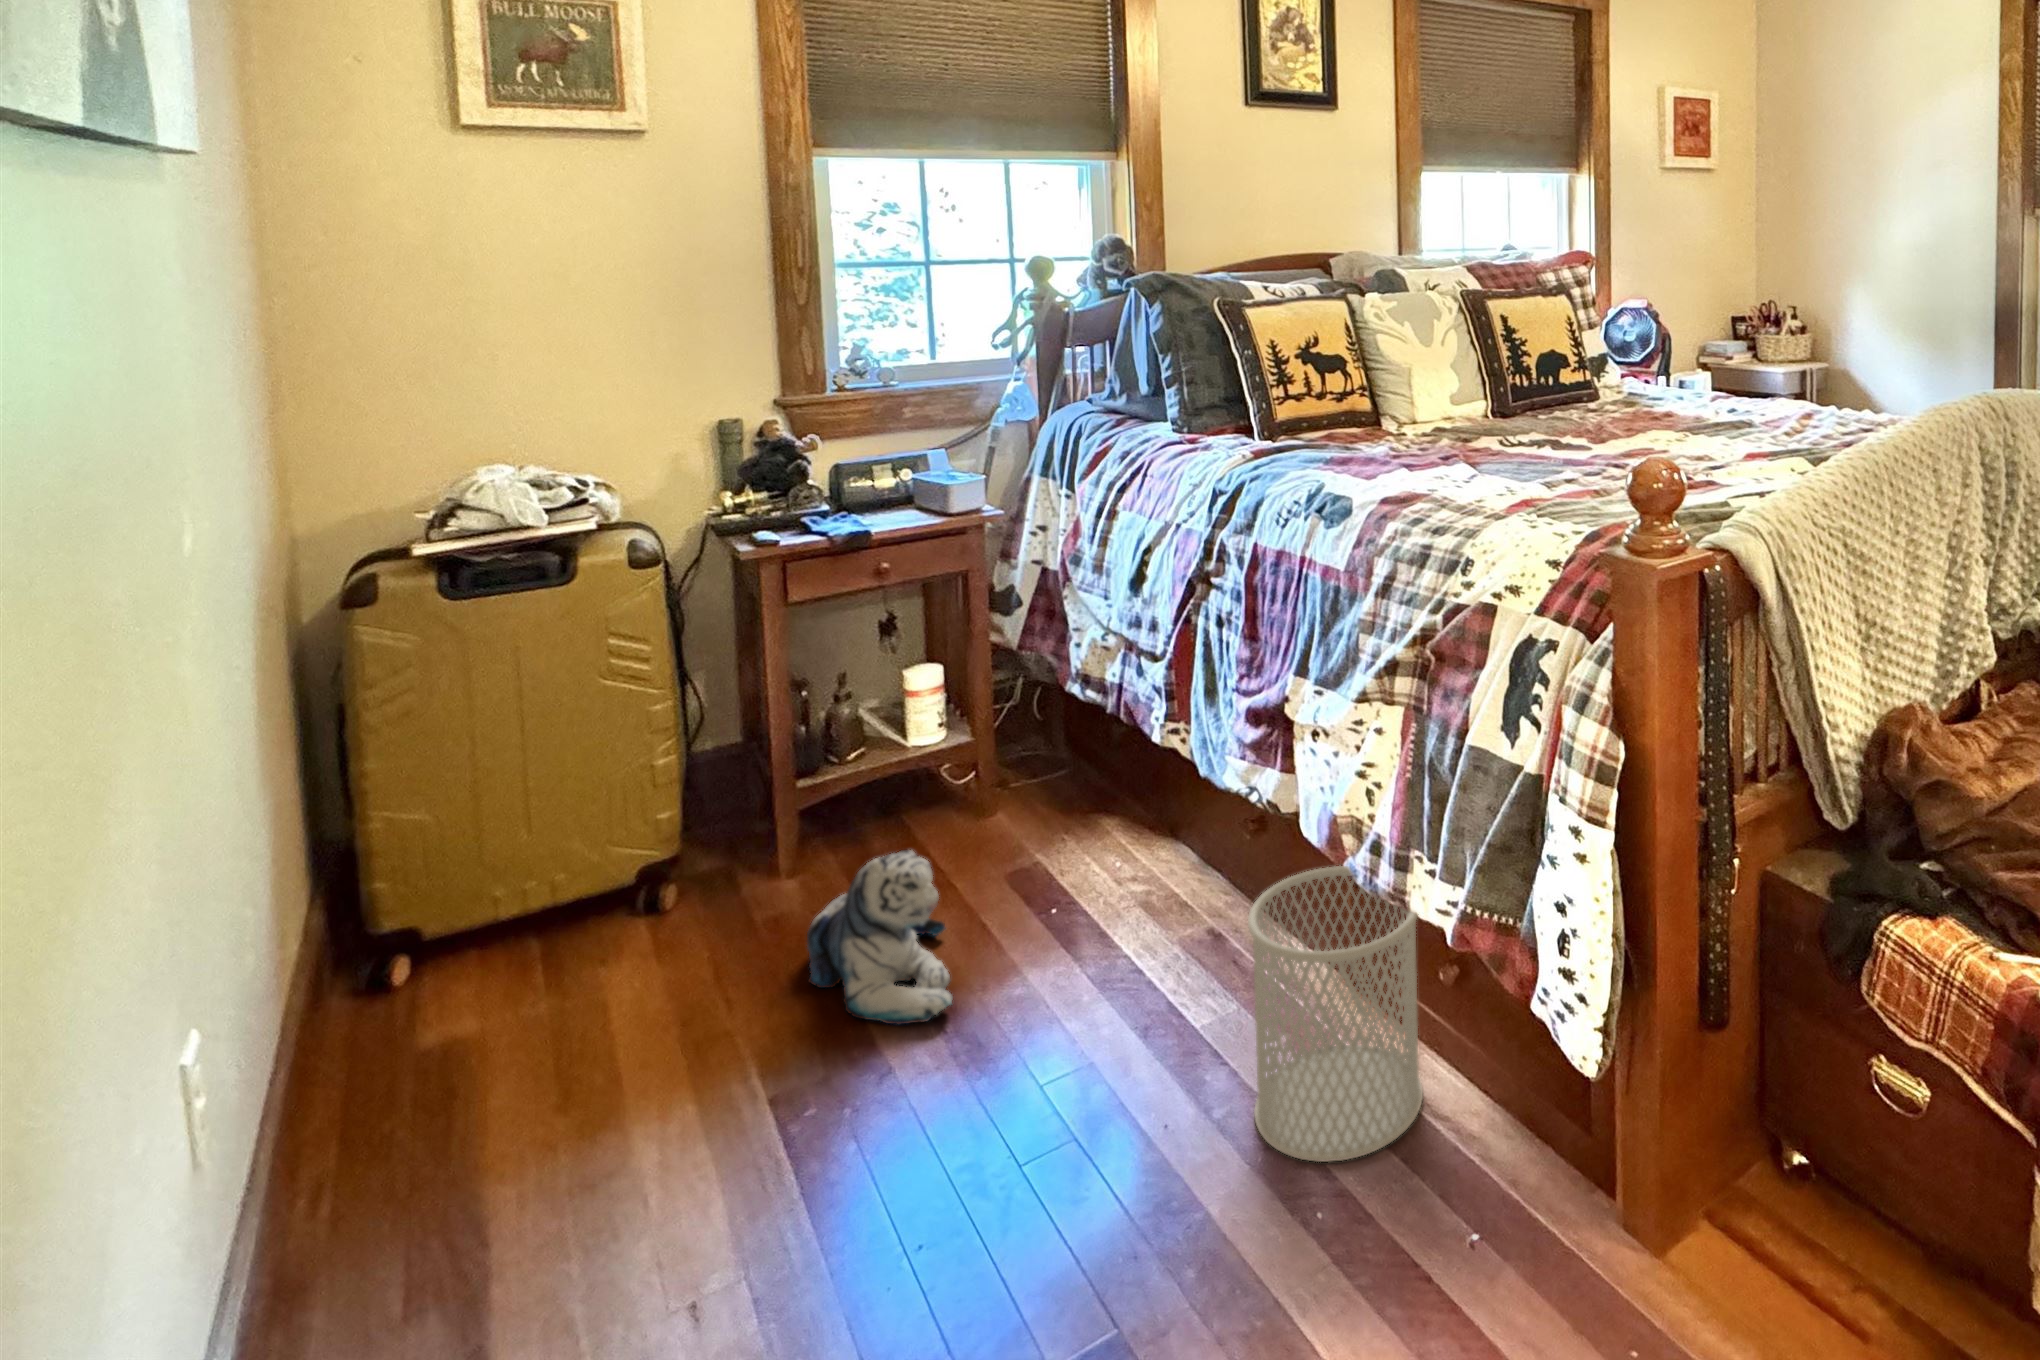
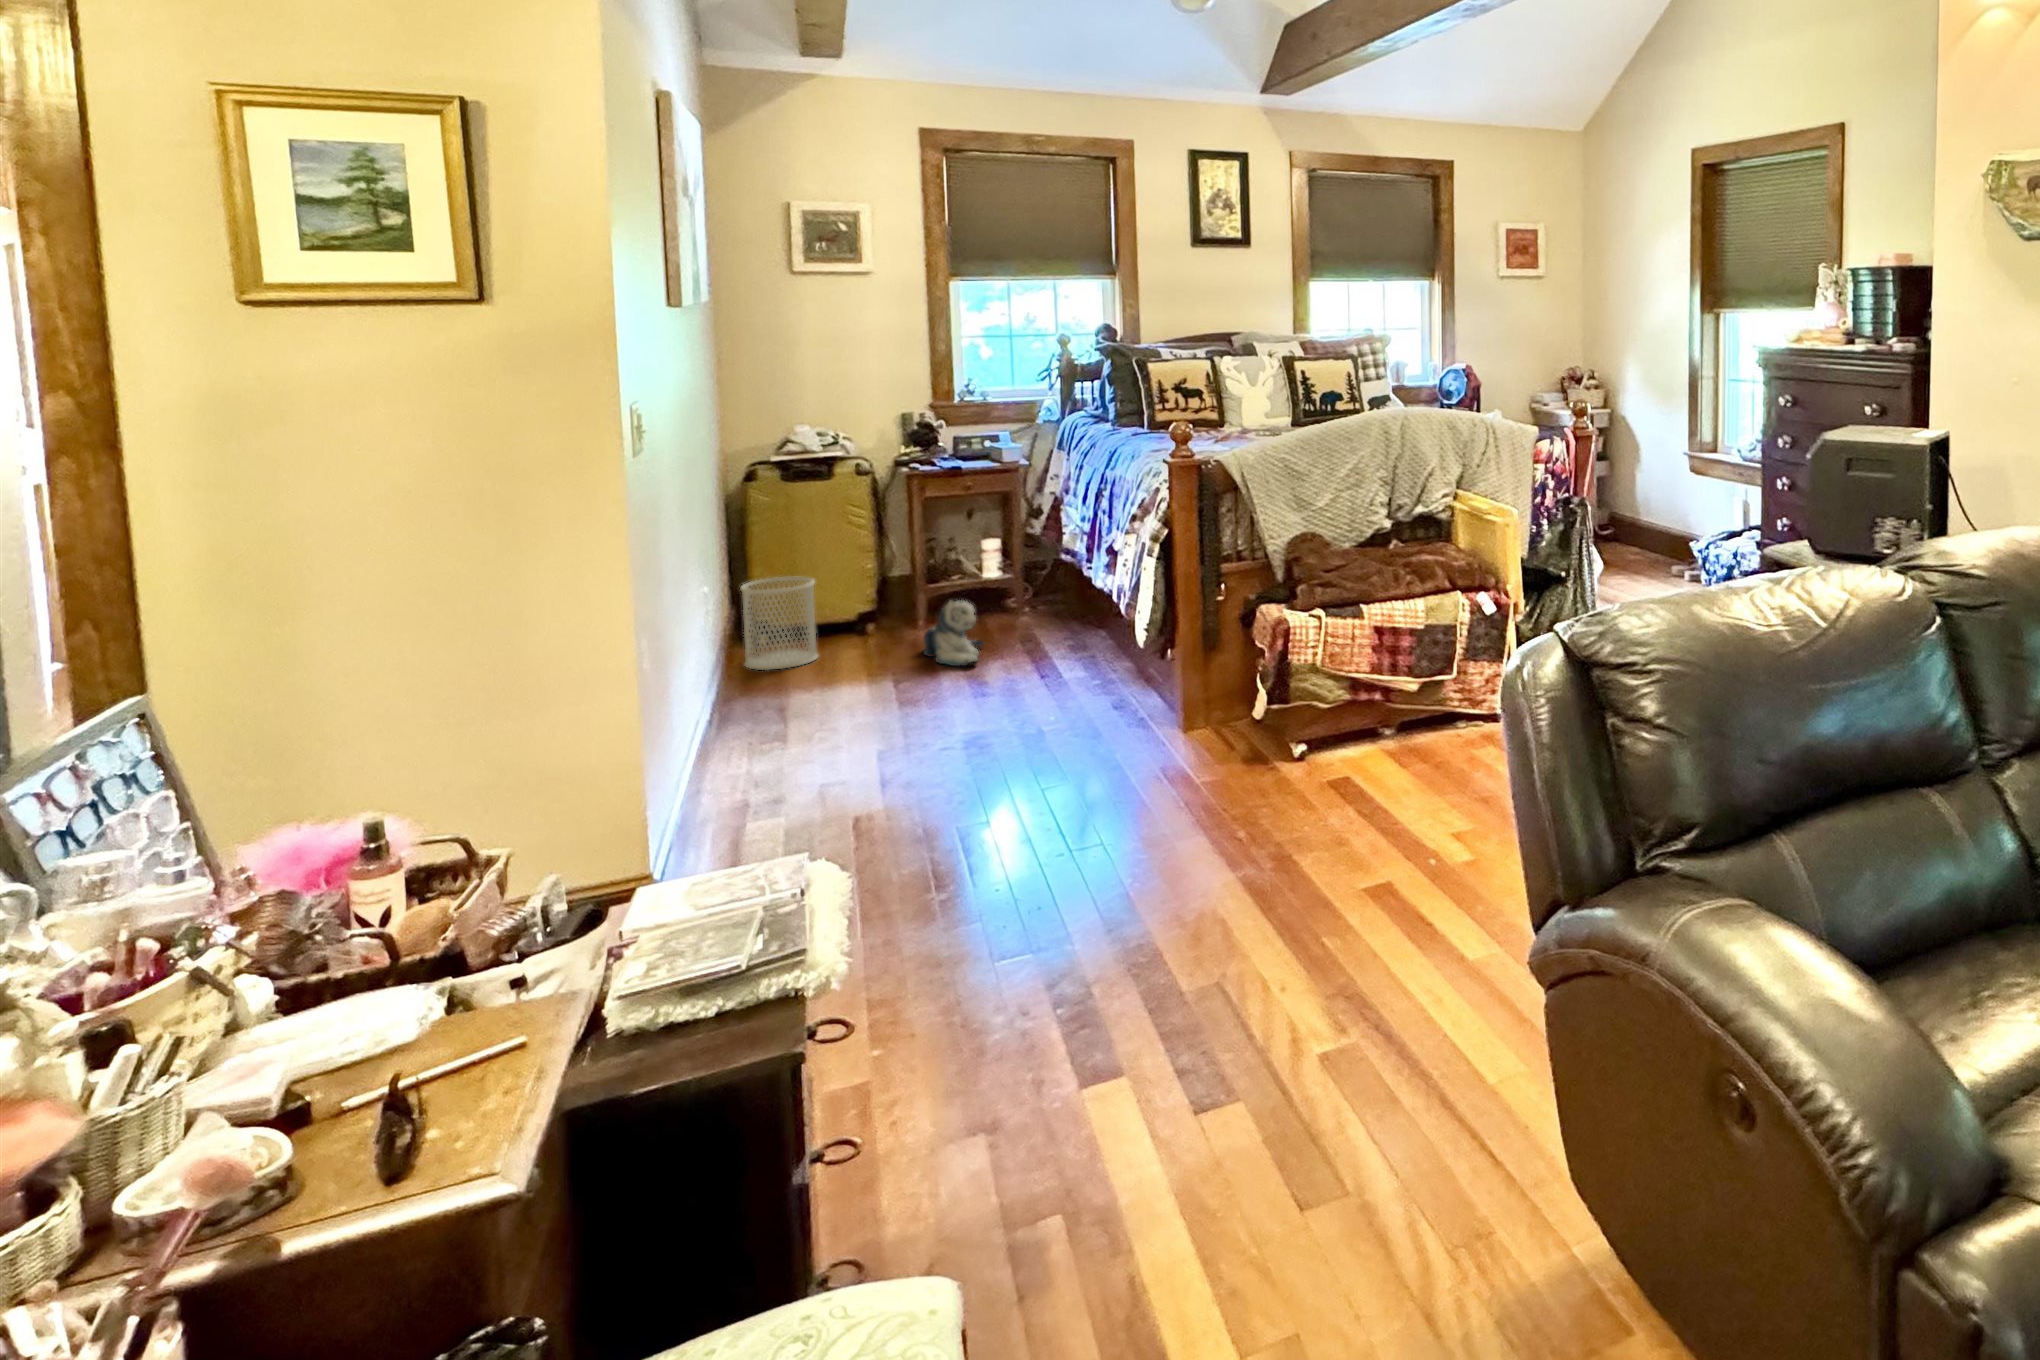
wastebasket: present [1248,866,1423,1162] -> present [741,577,818,670]

